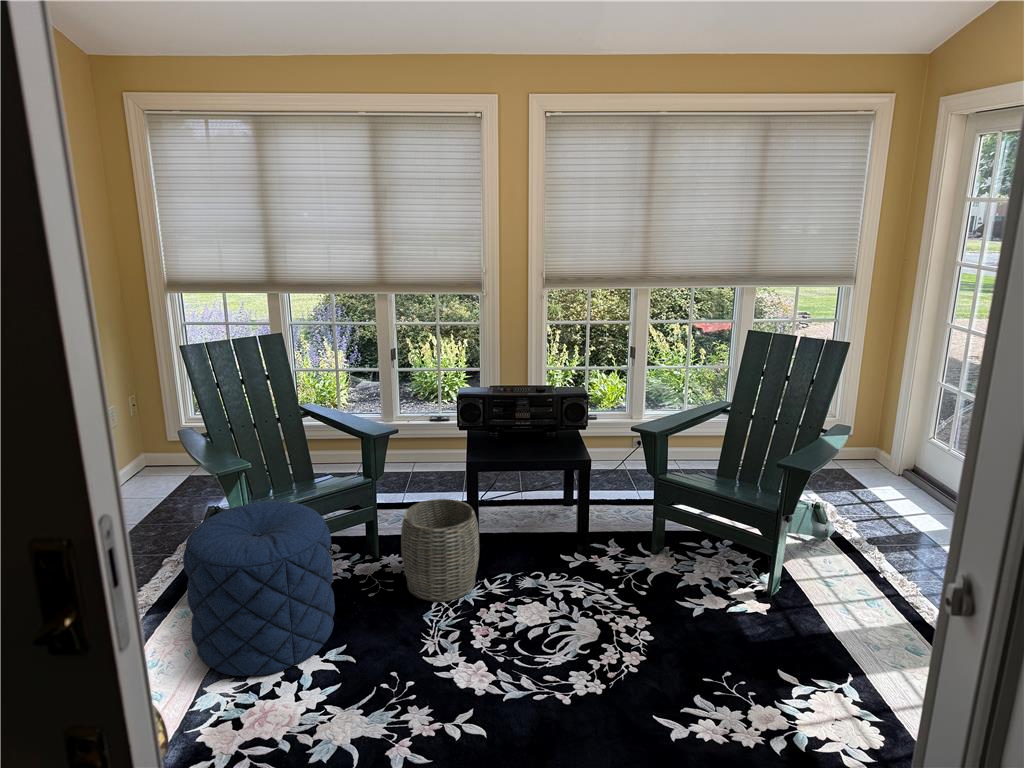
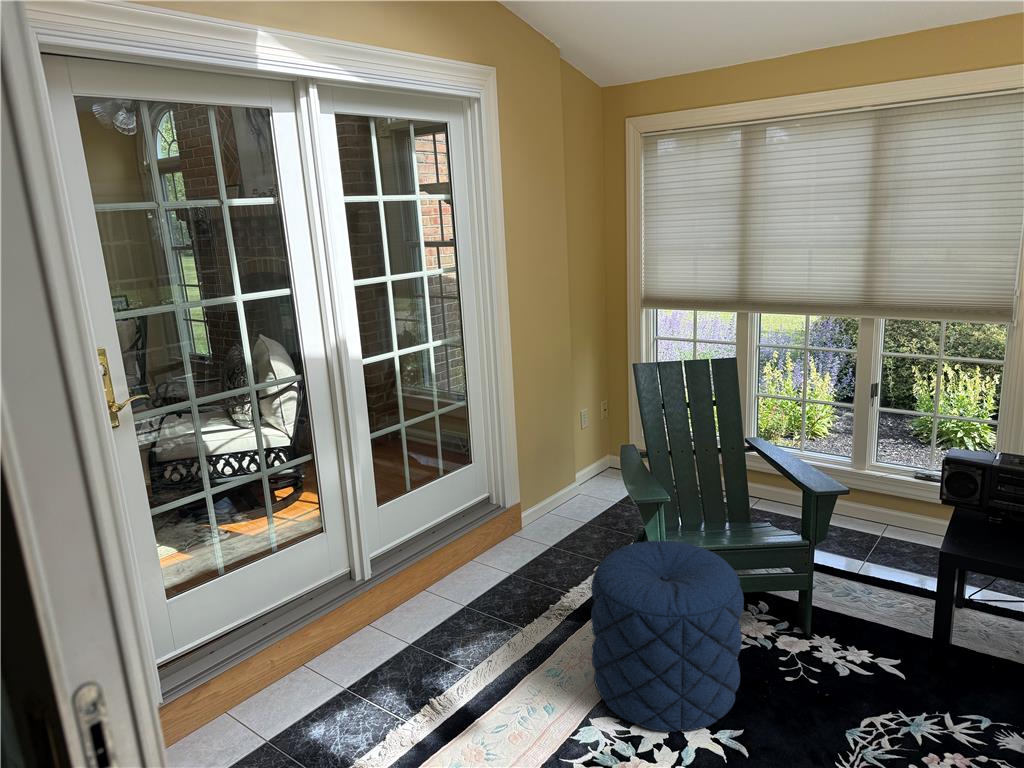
woven basket: present [401,499,479,601] -> none [833,588,945,726]

